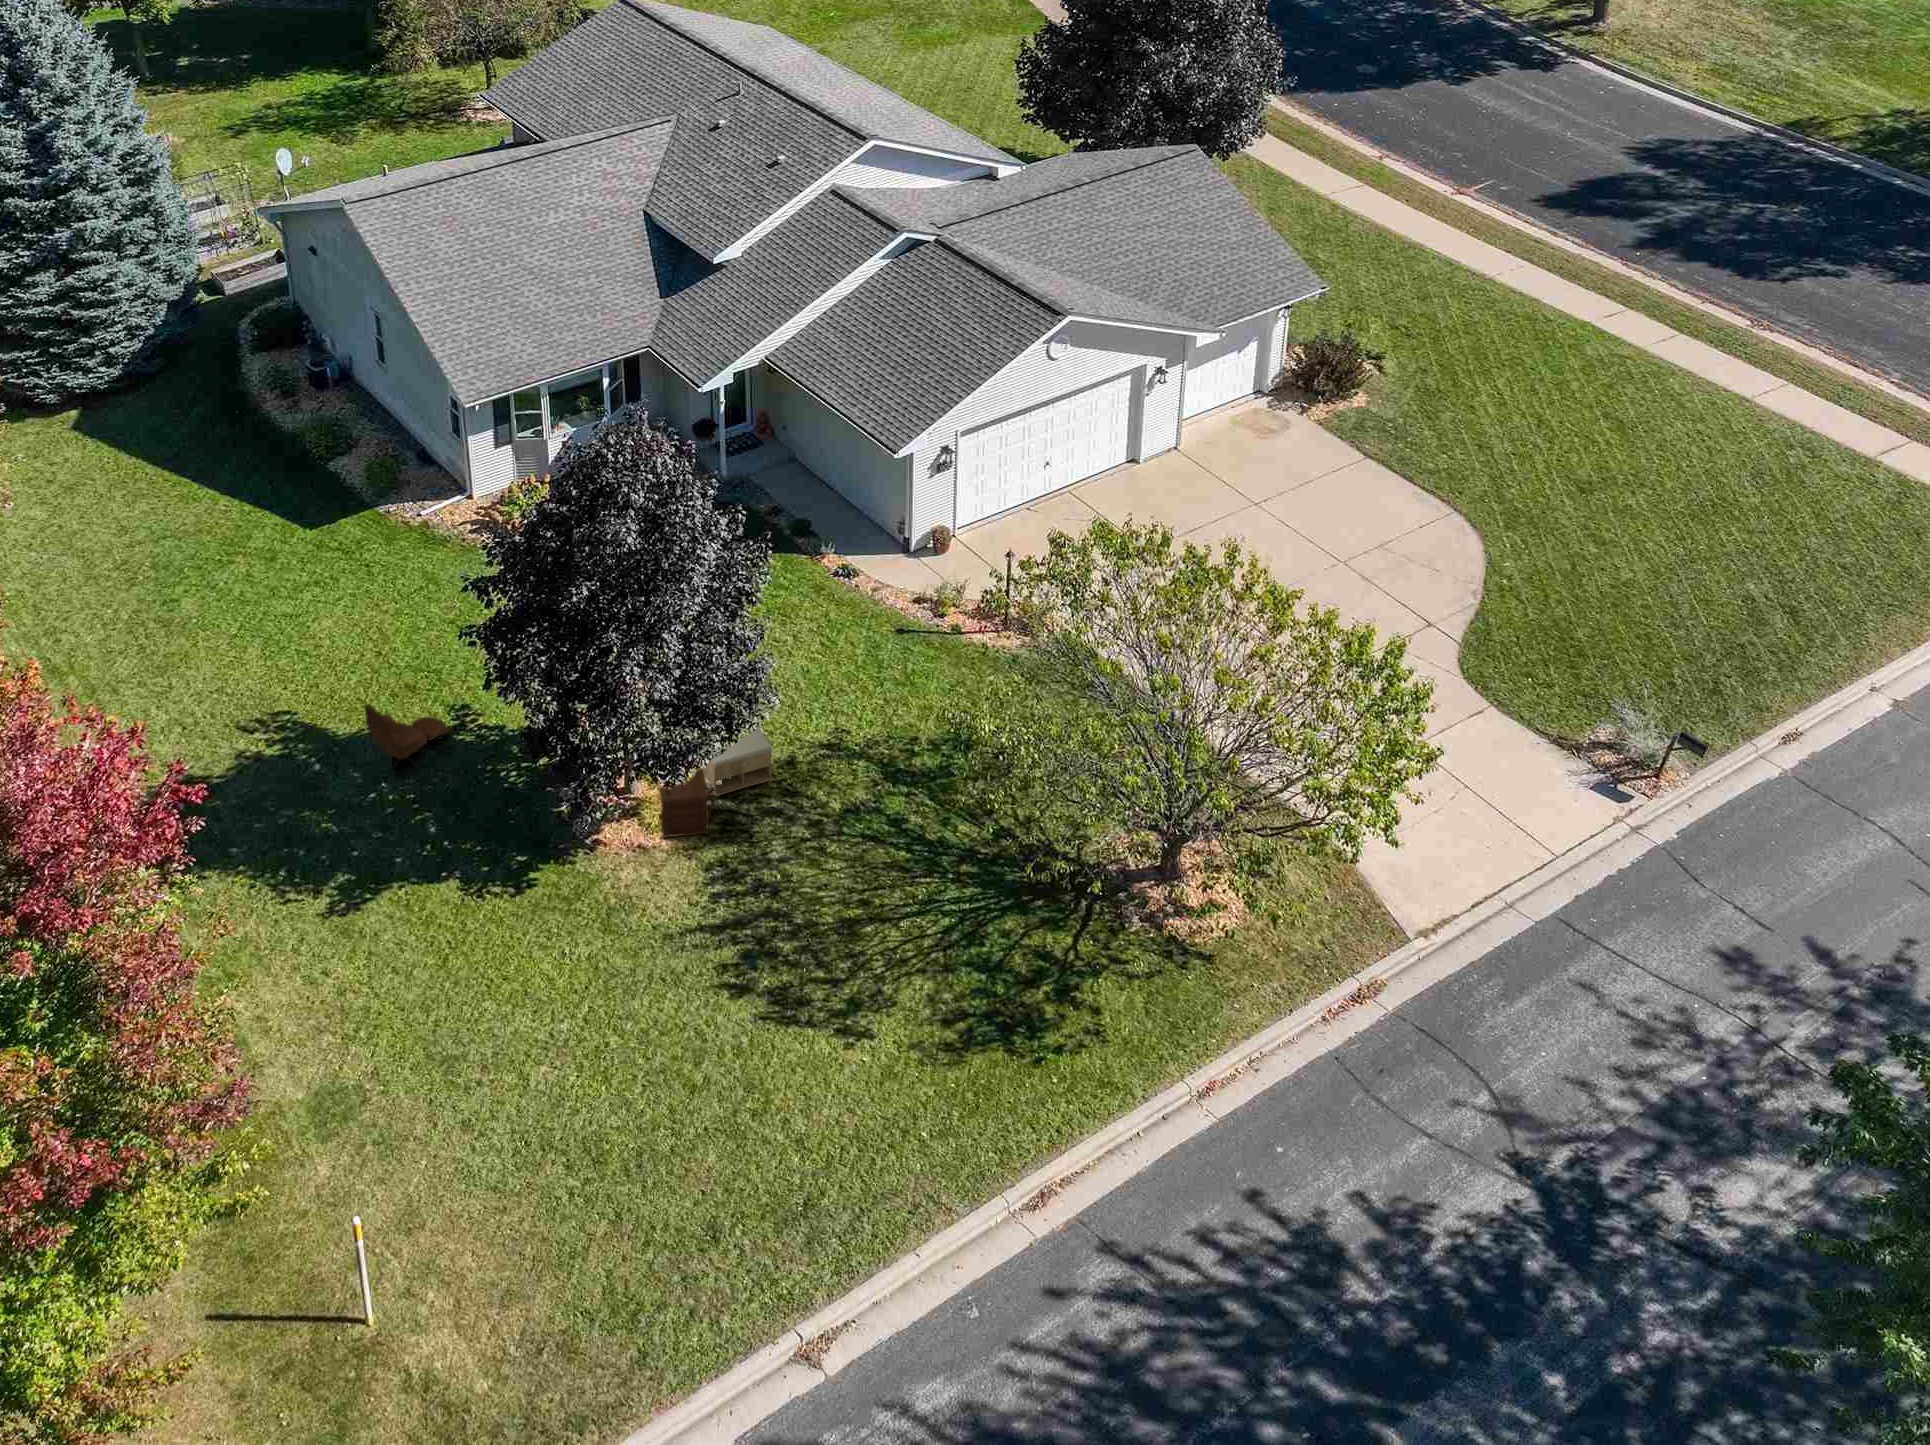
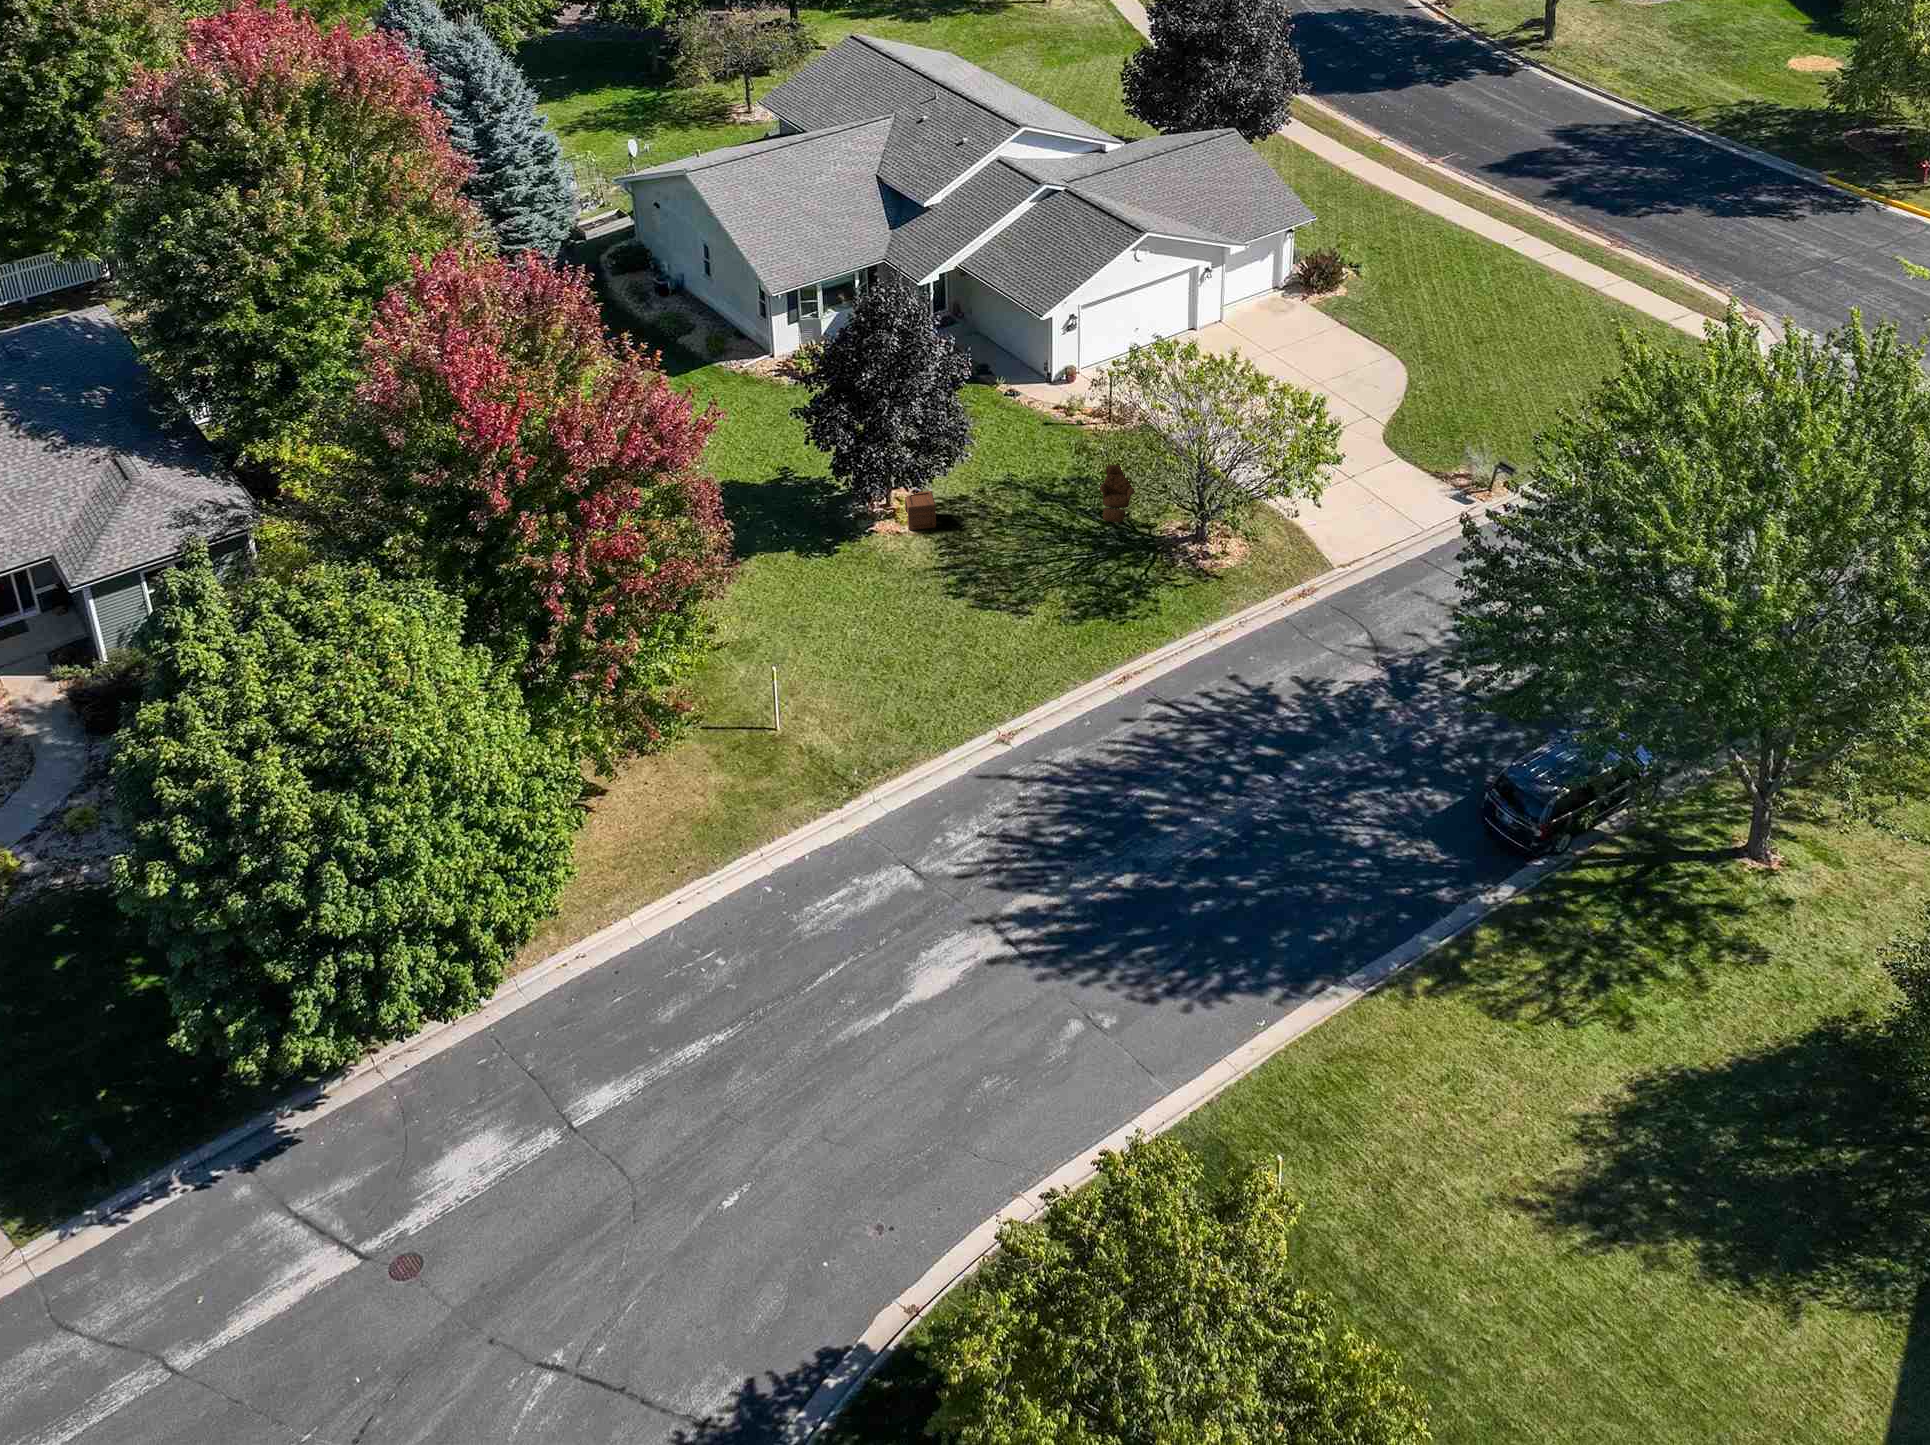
lounge chair: present [364,705,450,769] -> present [1100,465,1135,528]
storage bench: present [704,728,772,796] -> none [930,471,971,510]

